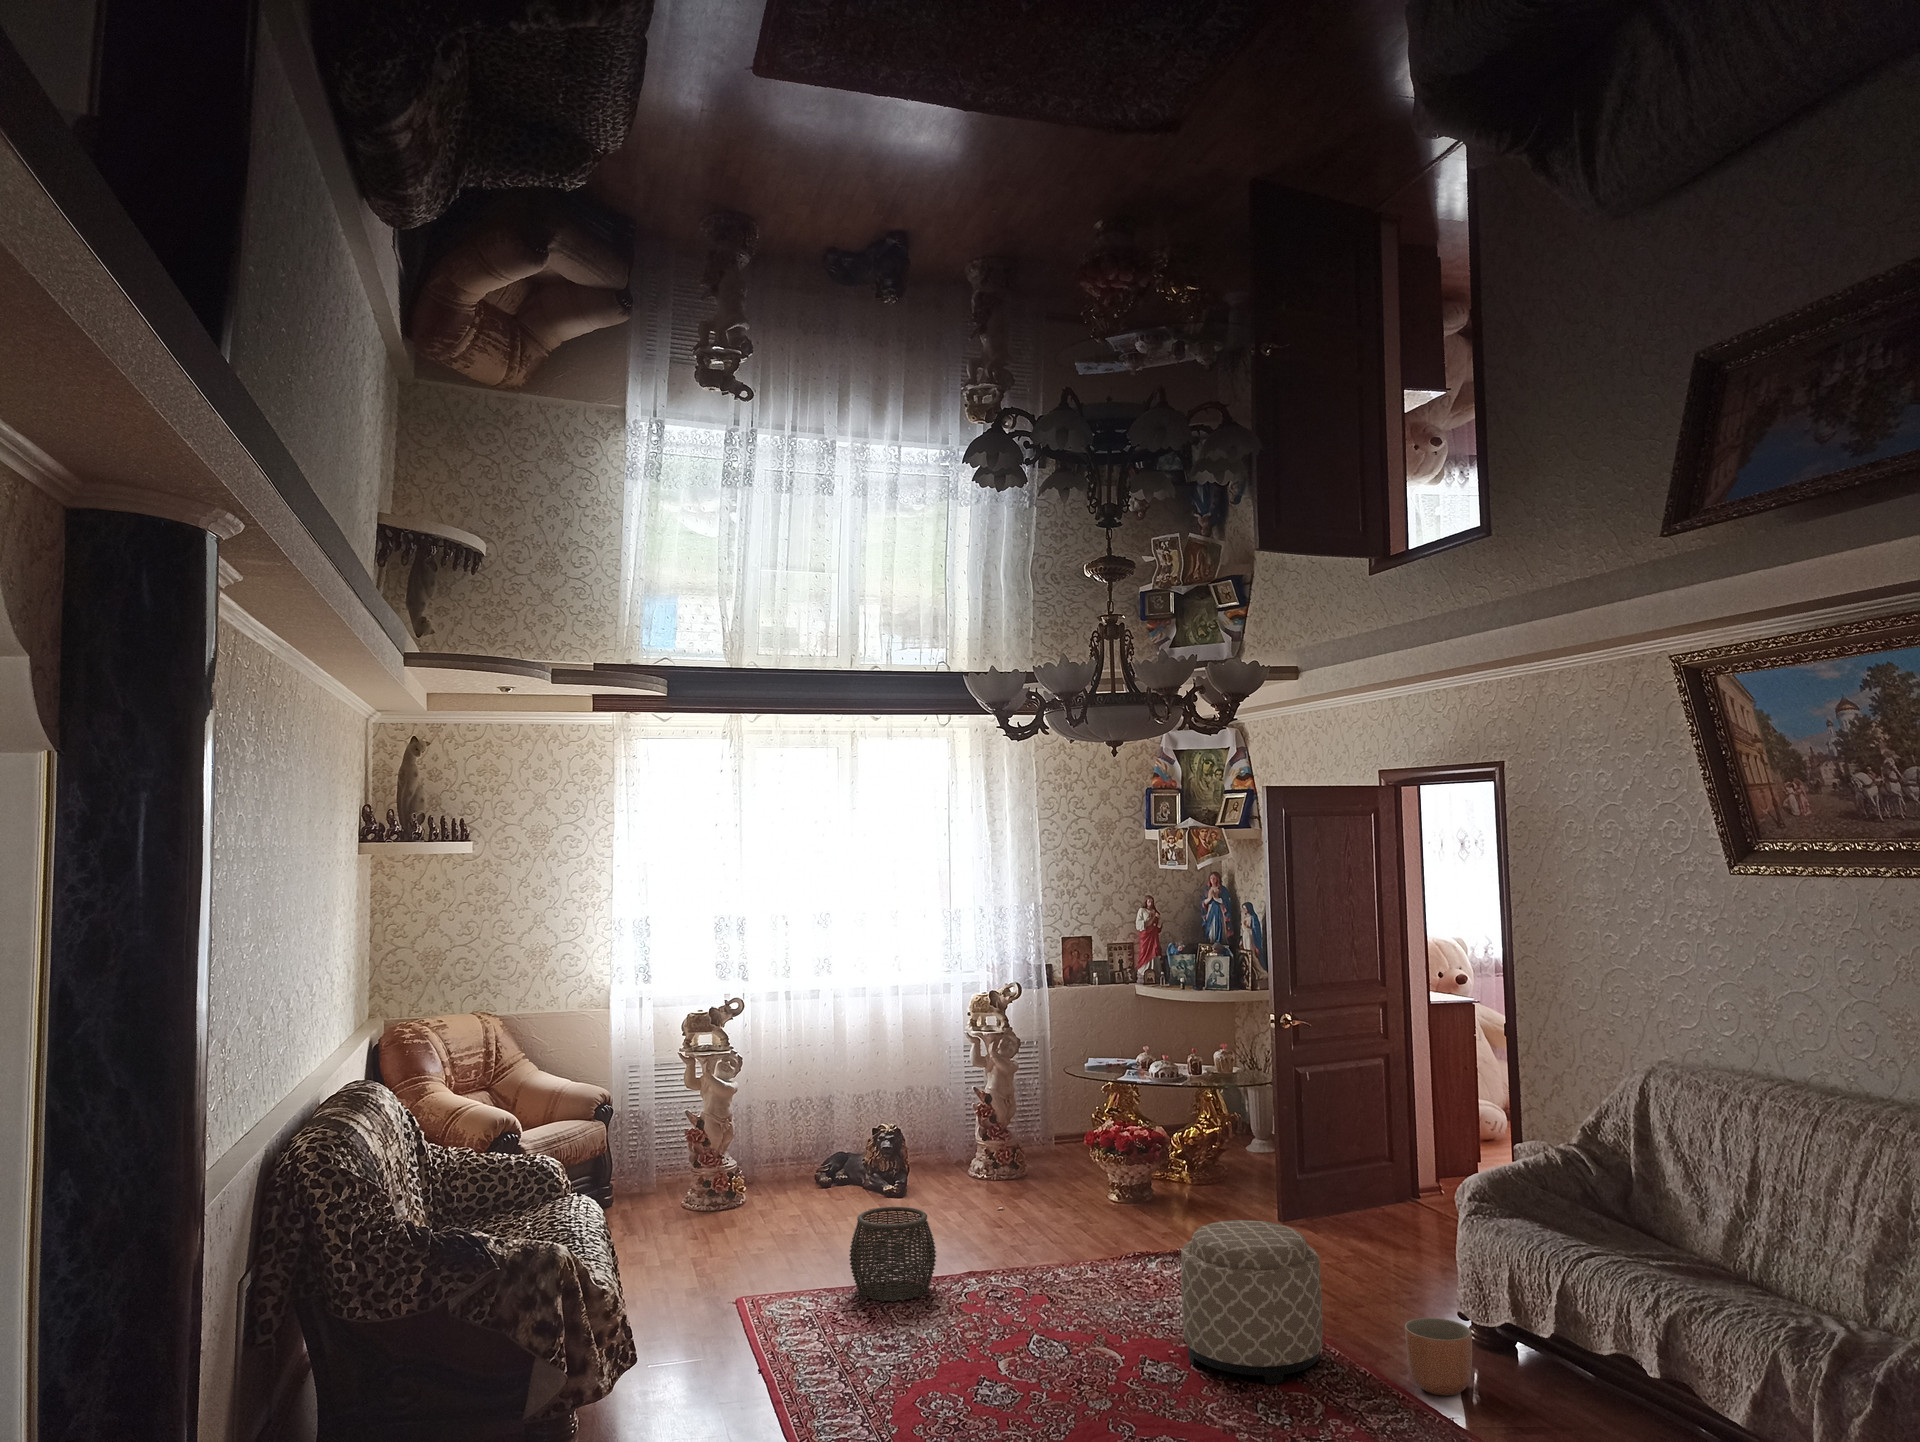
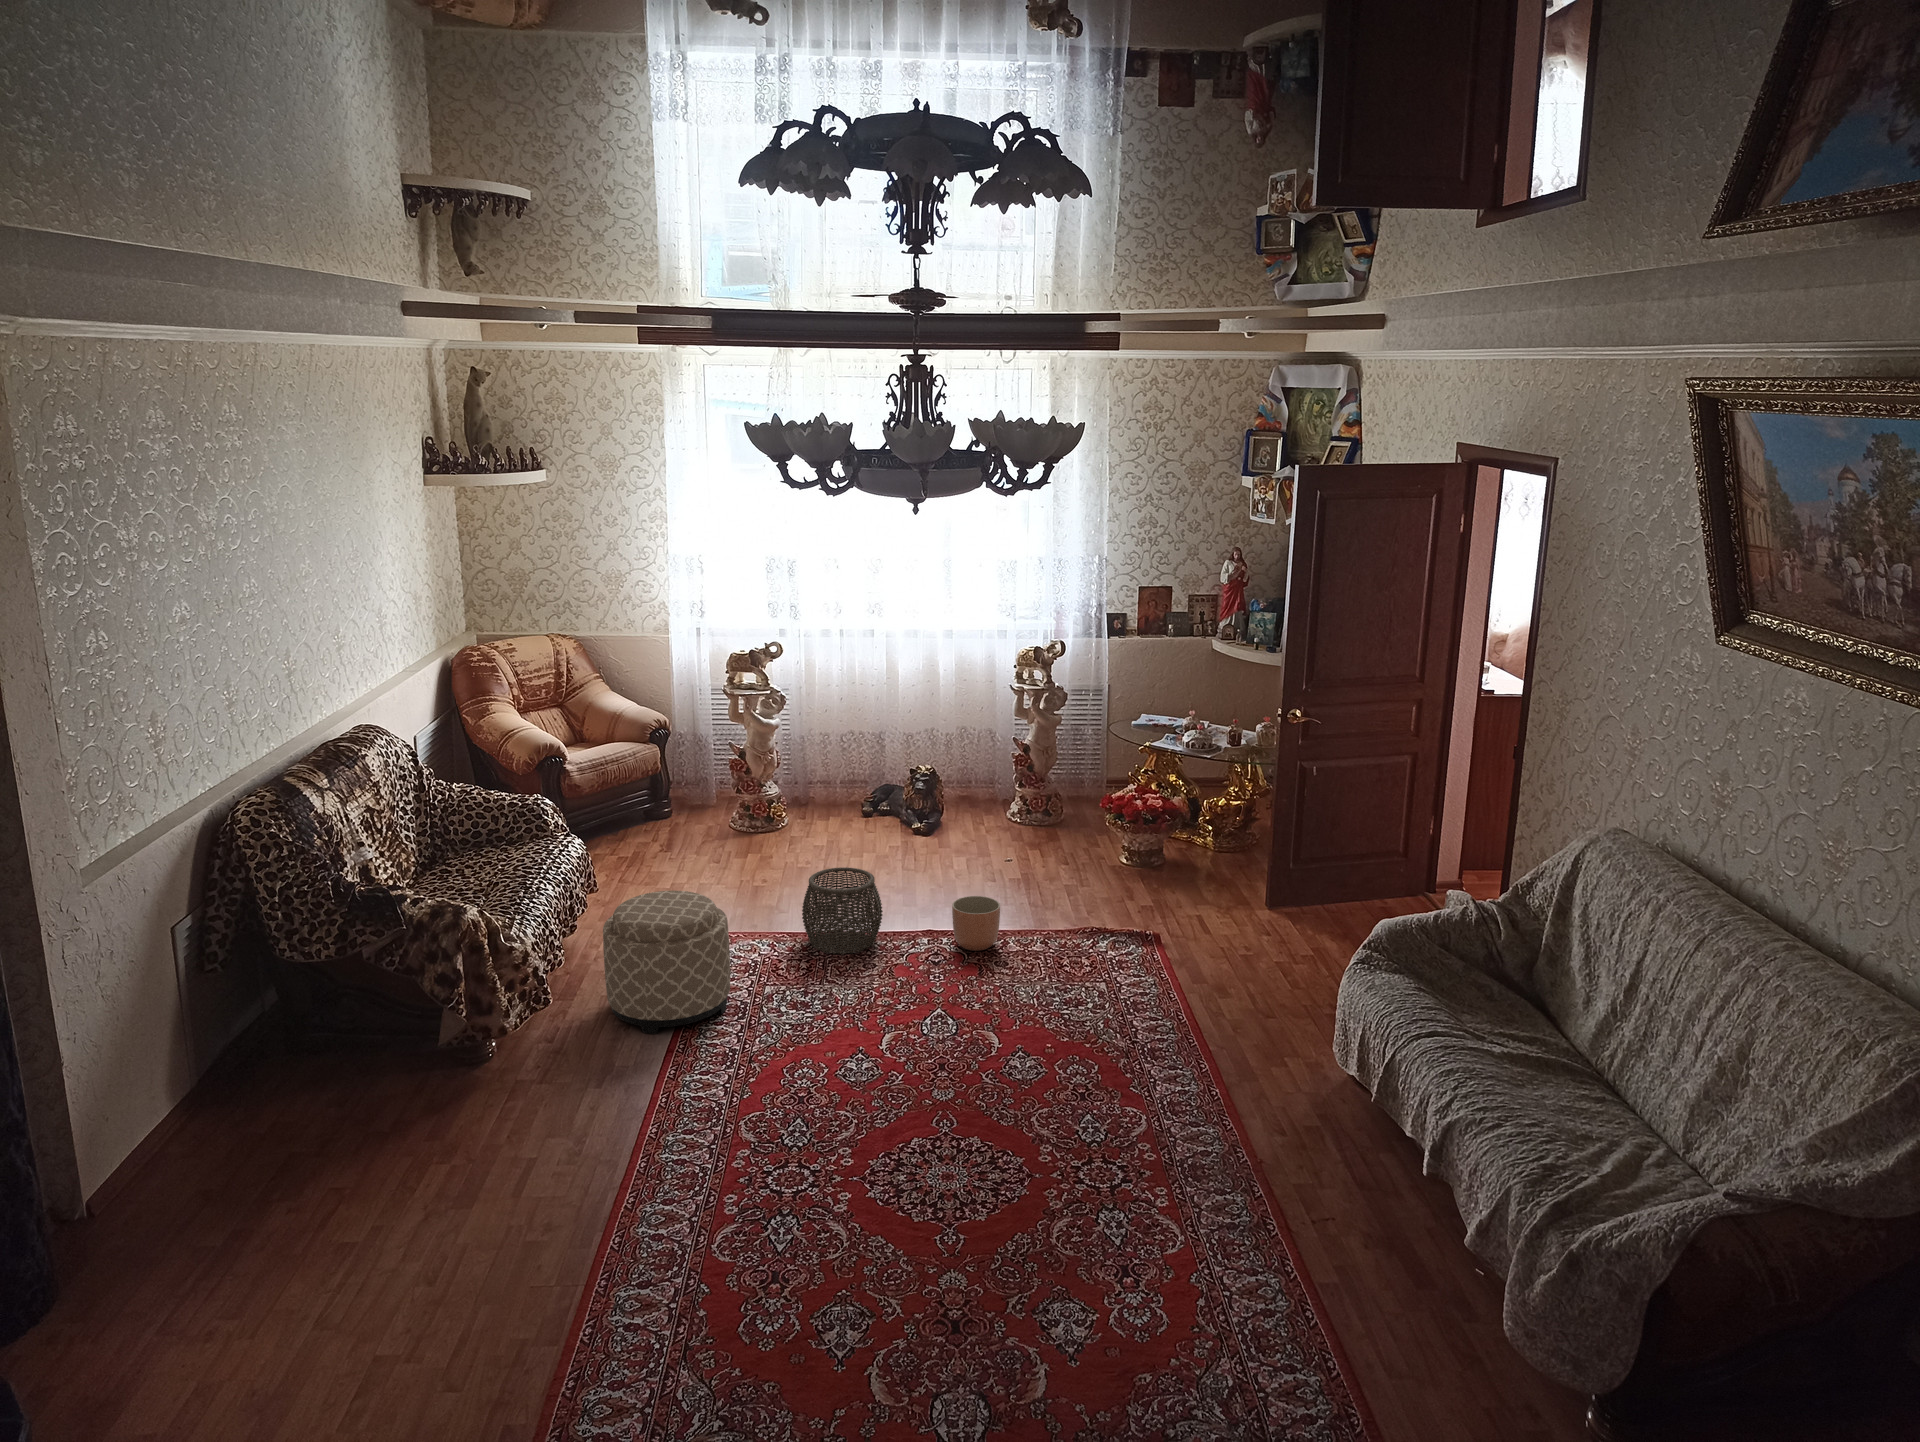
ottoman: present [1181,1220,1322,1384] -> present [603,891,730,1034]
planter: present [1405,1318,1472,1396] -> present [952,896,1000,951]

